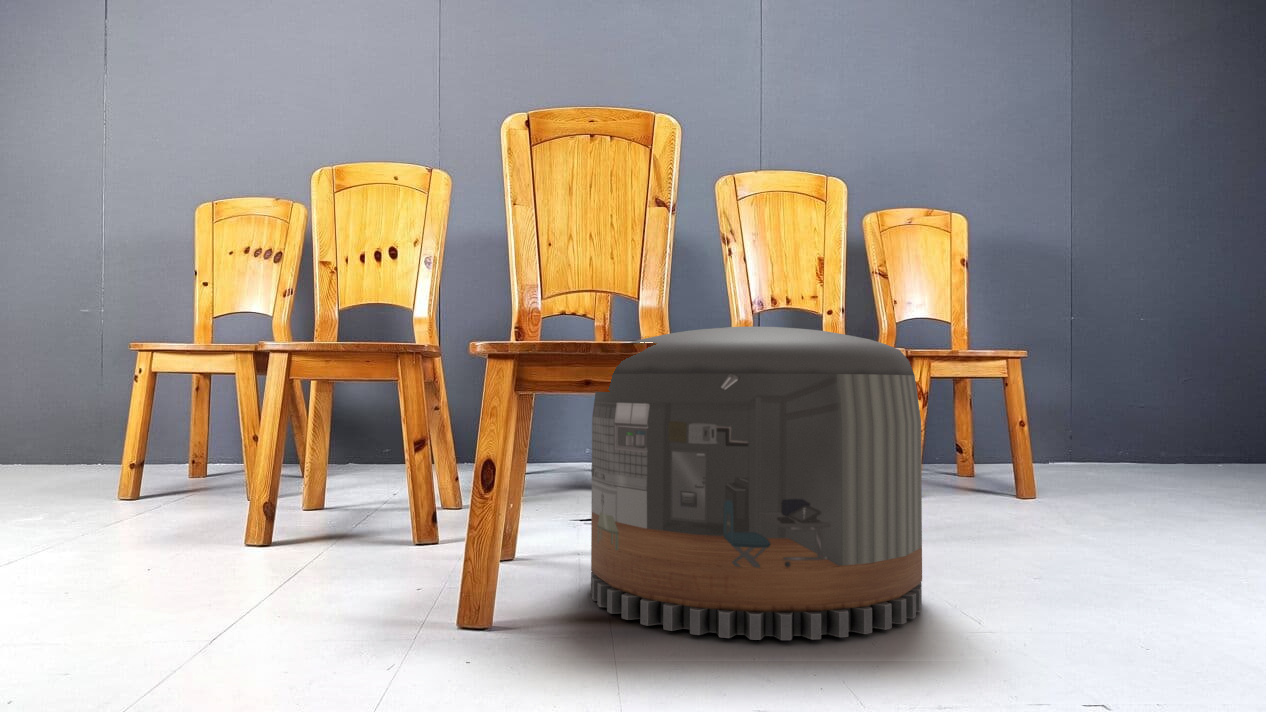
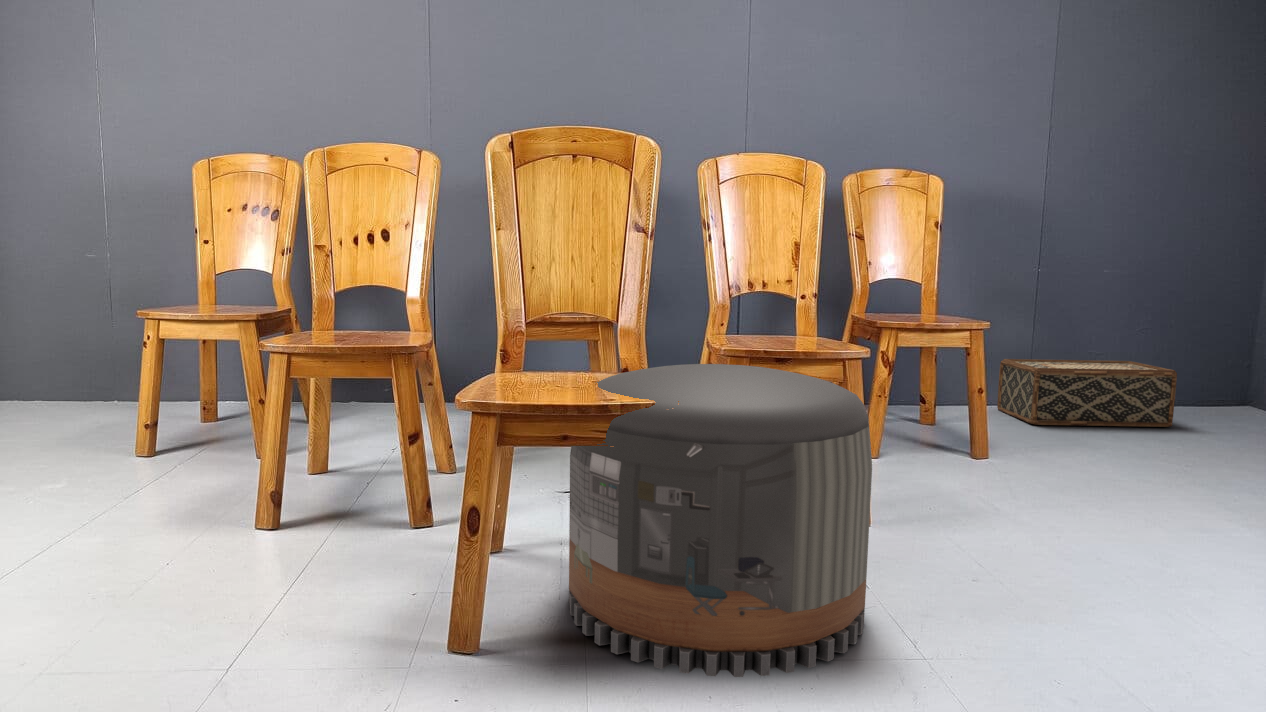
woven basket: none [1041,411,1234,476] -> present [997,359,1177,427]

